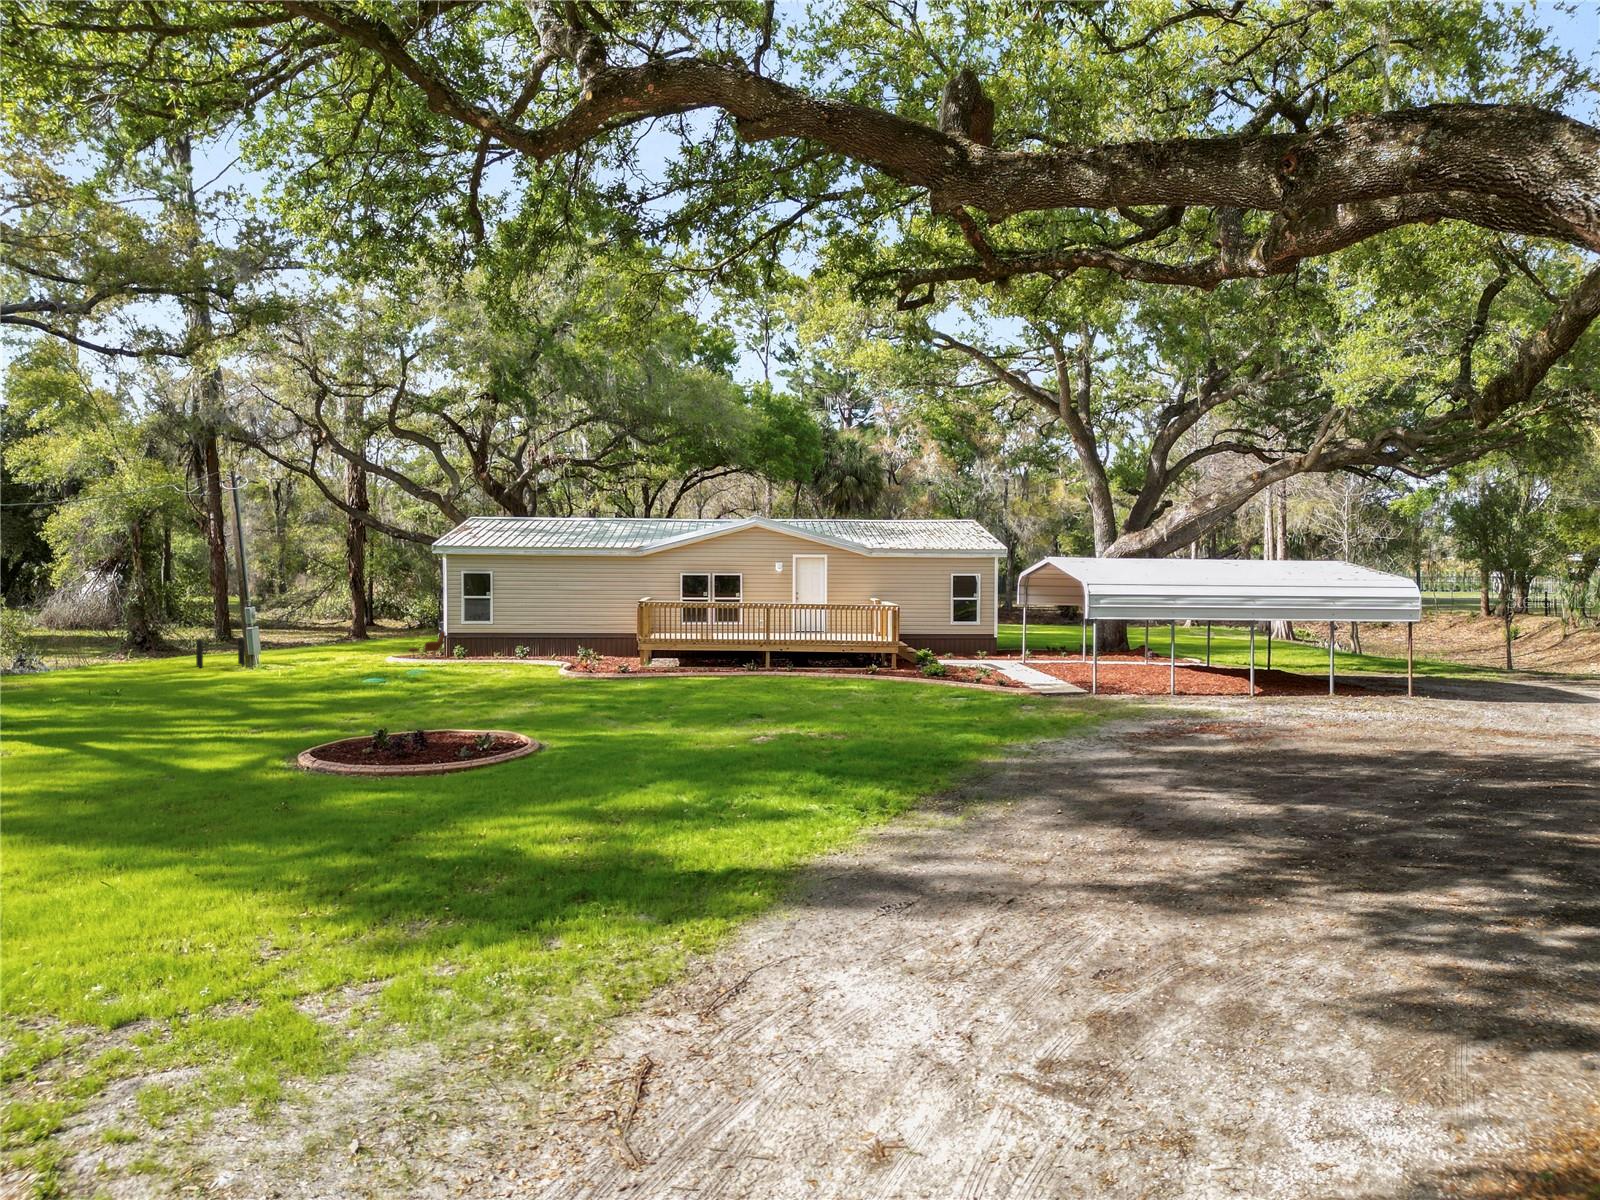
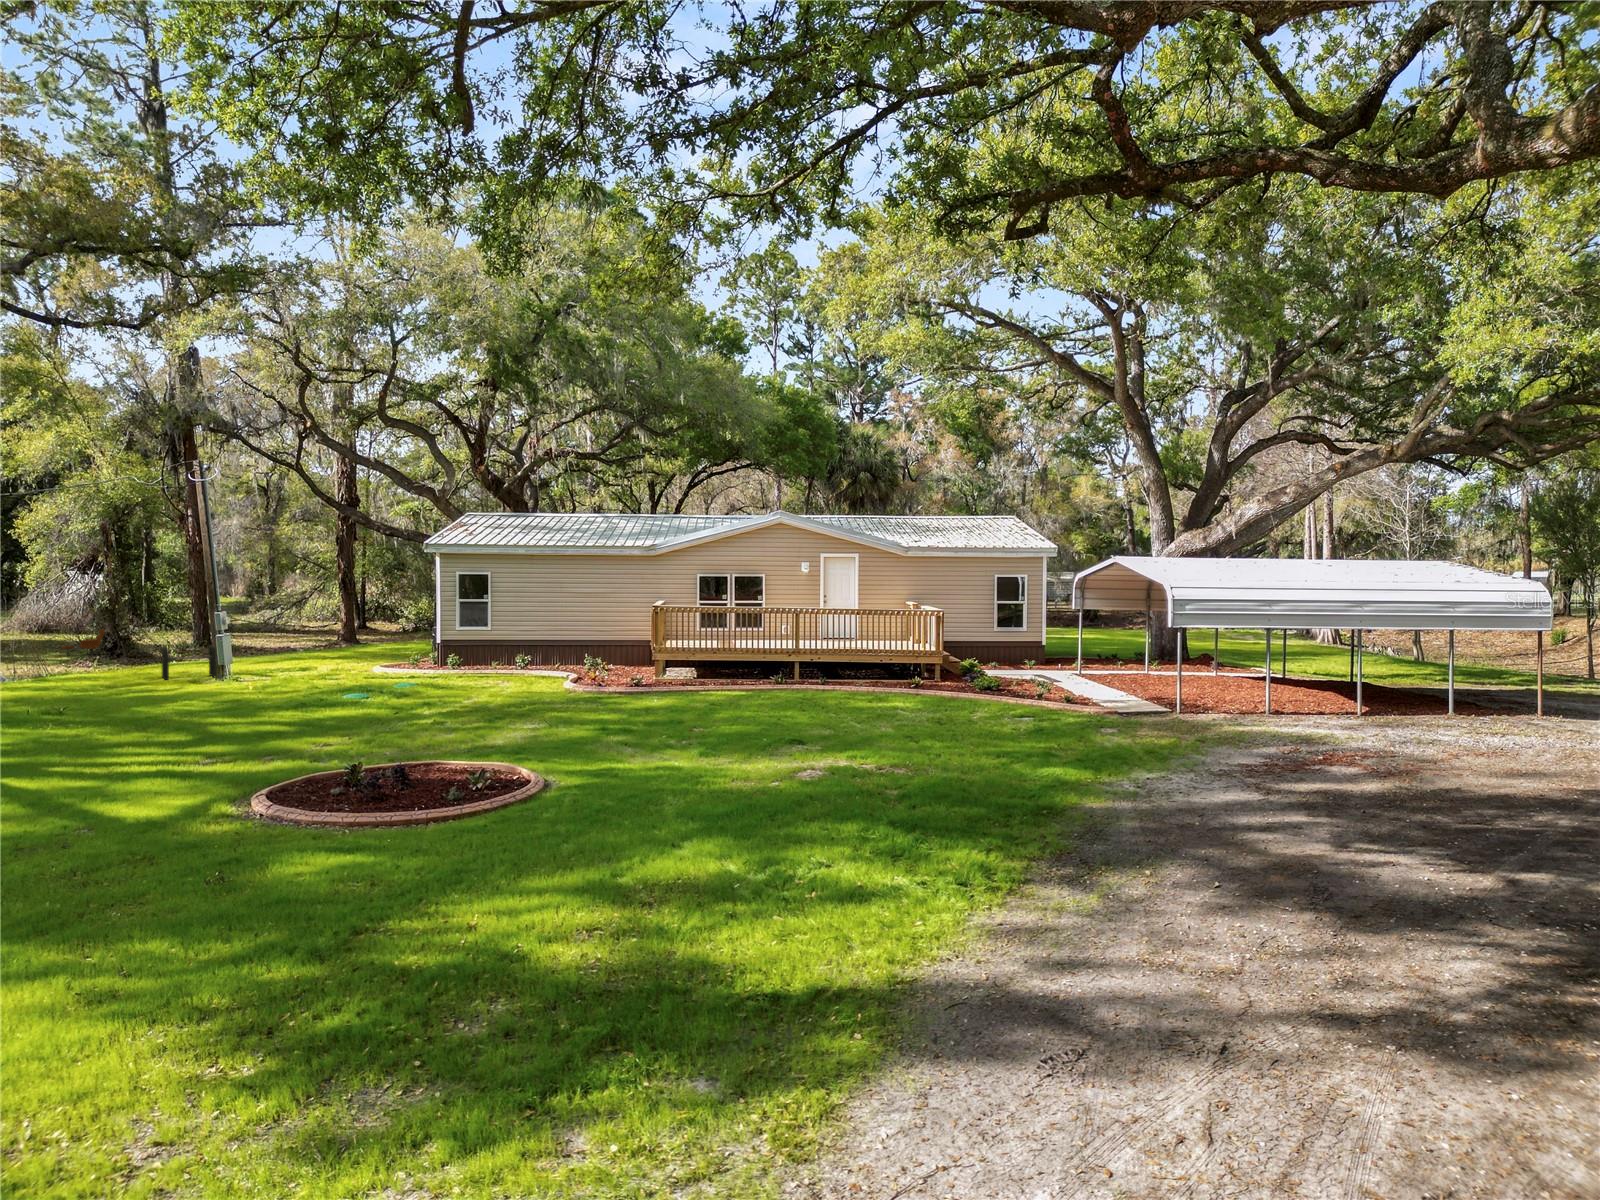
lounge chair: present [409,632,445,658] -> present [62,629,105,655]

